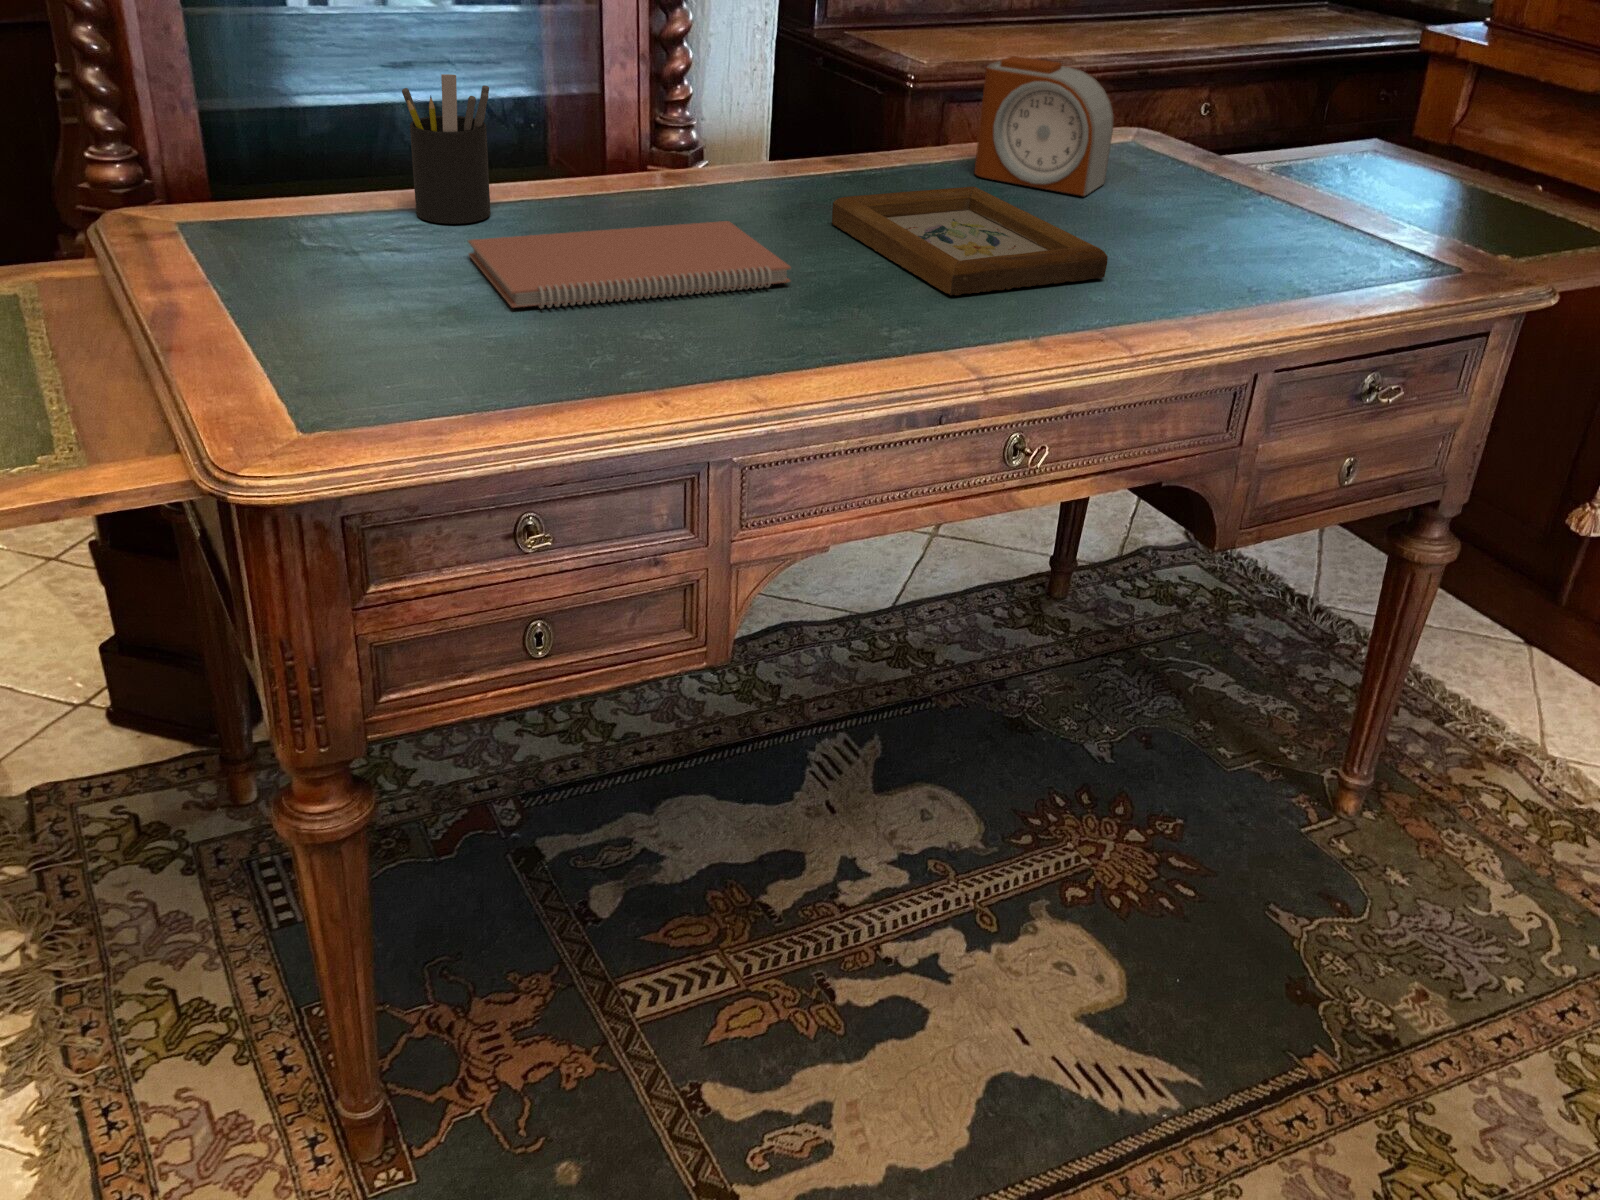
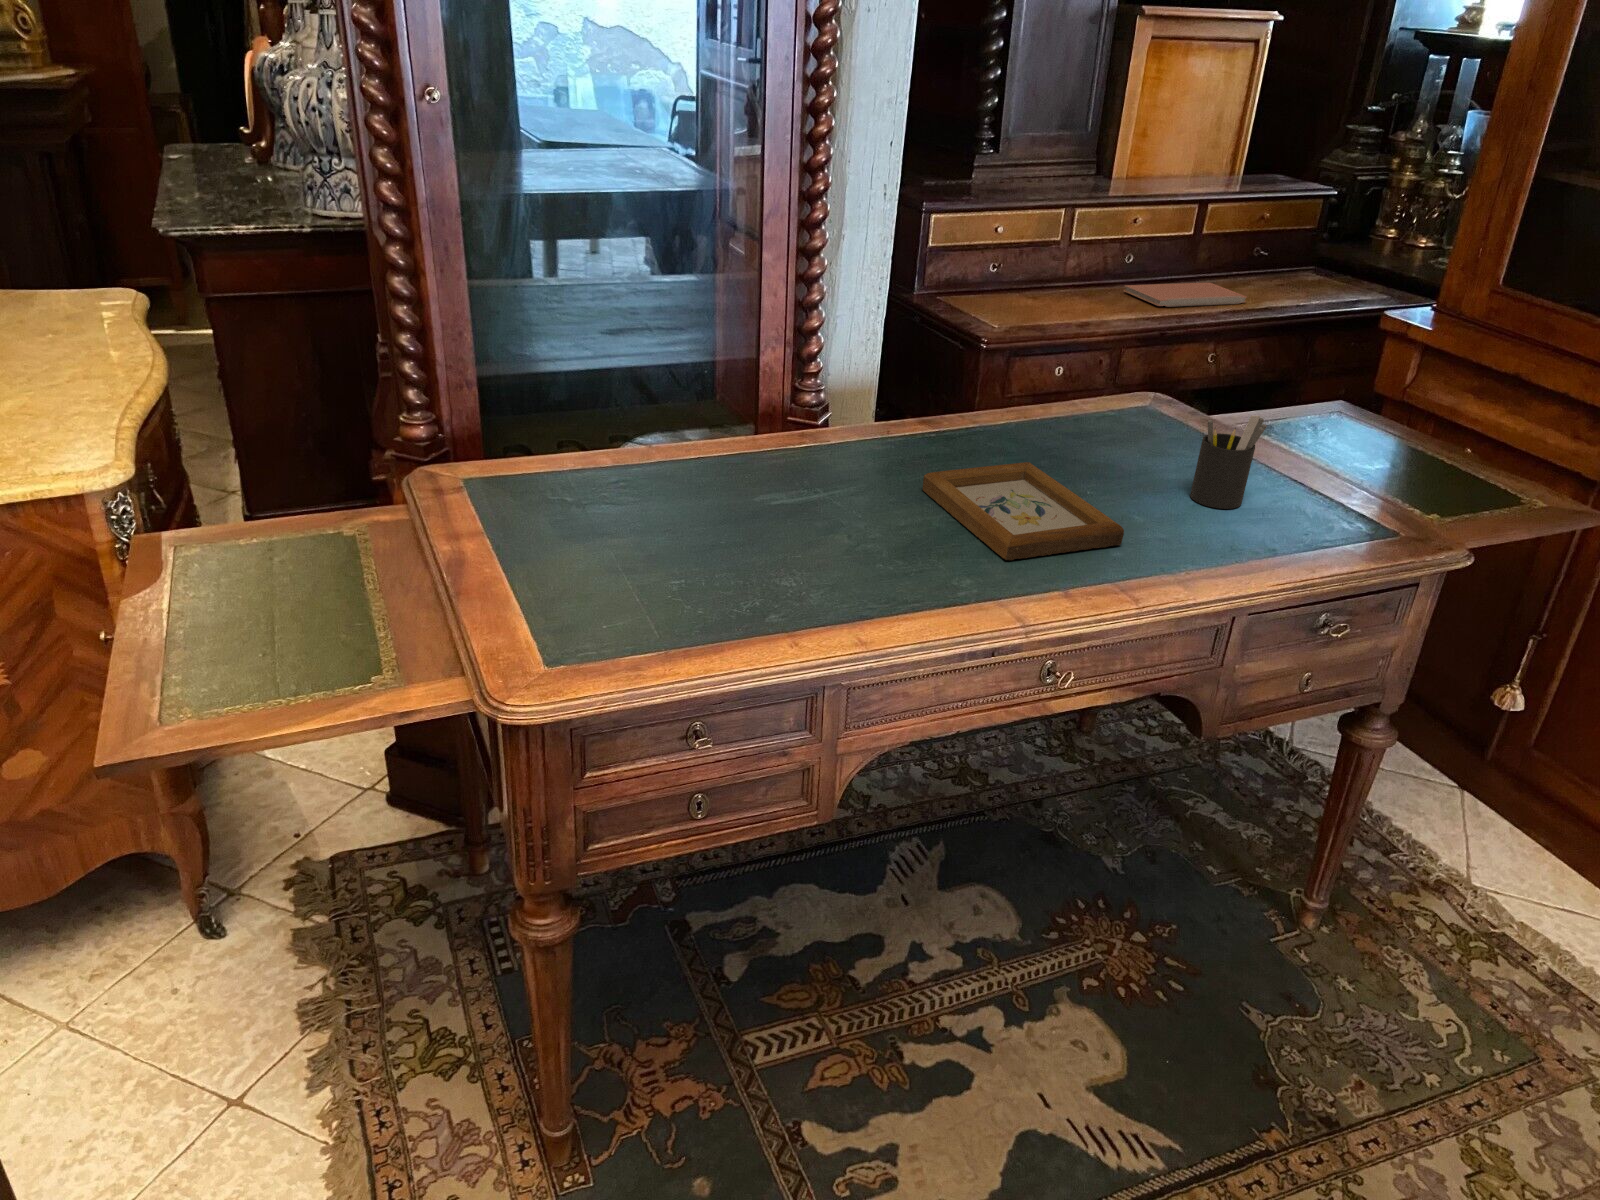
alarm clock: present [974,56,1114,196] -> none [1030,358,1136,464]
pen holder: present [402,74,491,224] -> present [1190,416,1267,509]
notebook: present [468,221,791,308] -> present [1124,283,1247,307]

